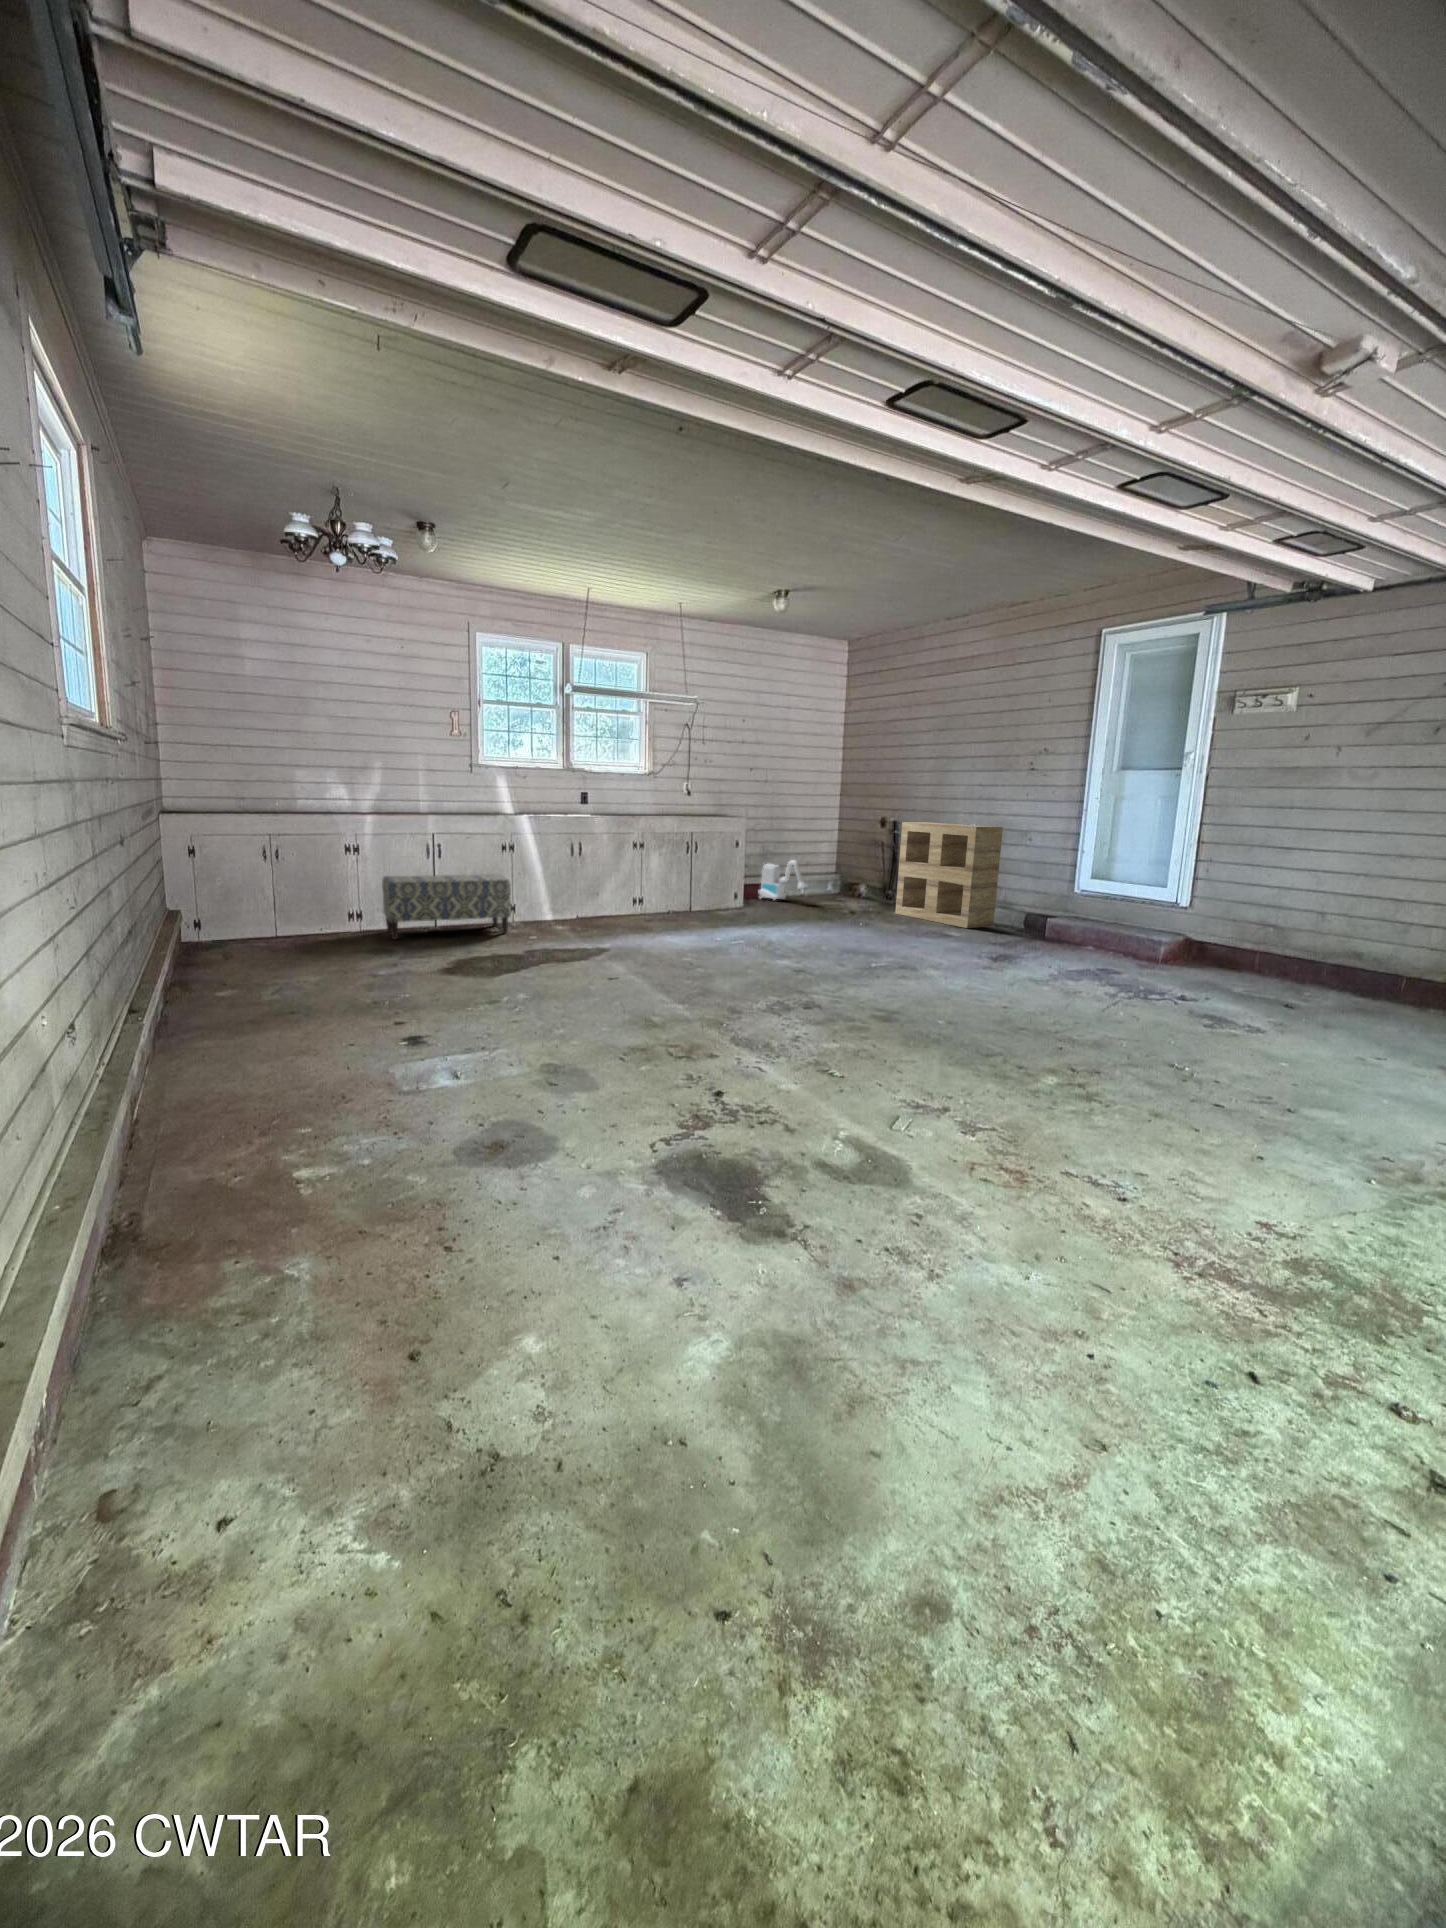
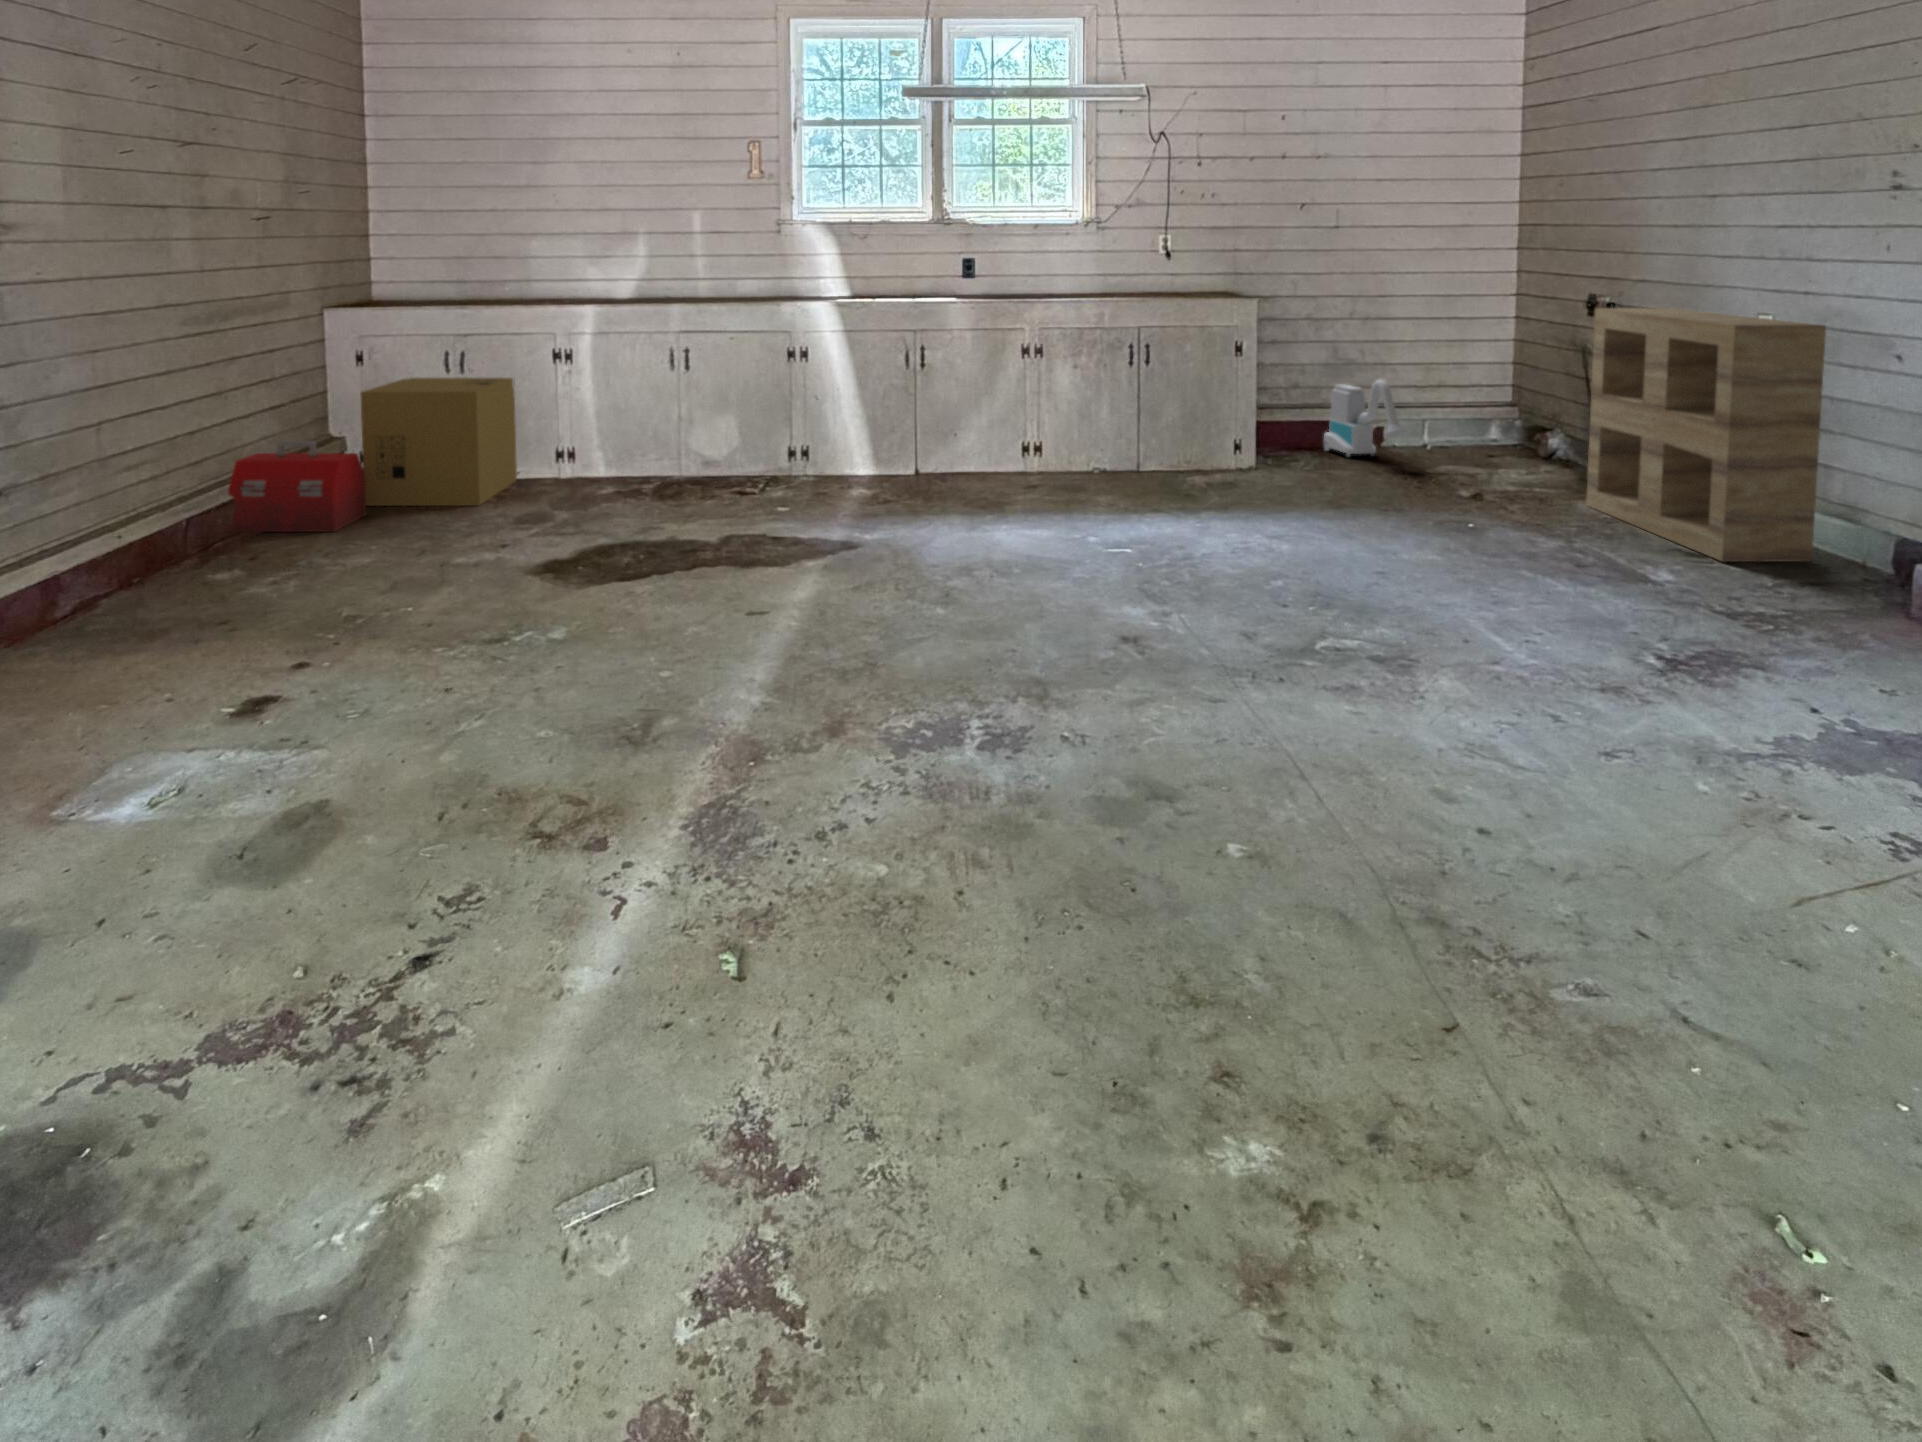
cardboard box: none [233,864,328,954] -> present [360,378,517,506]
bench: present [382,874,511,939] -> none [577,396,776,497]
toolbox: none [162,907,252,975] -> present [228,441,366,532]

